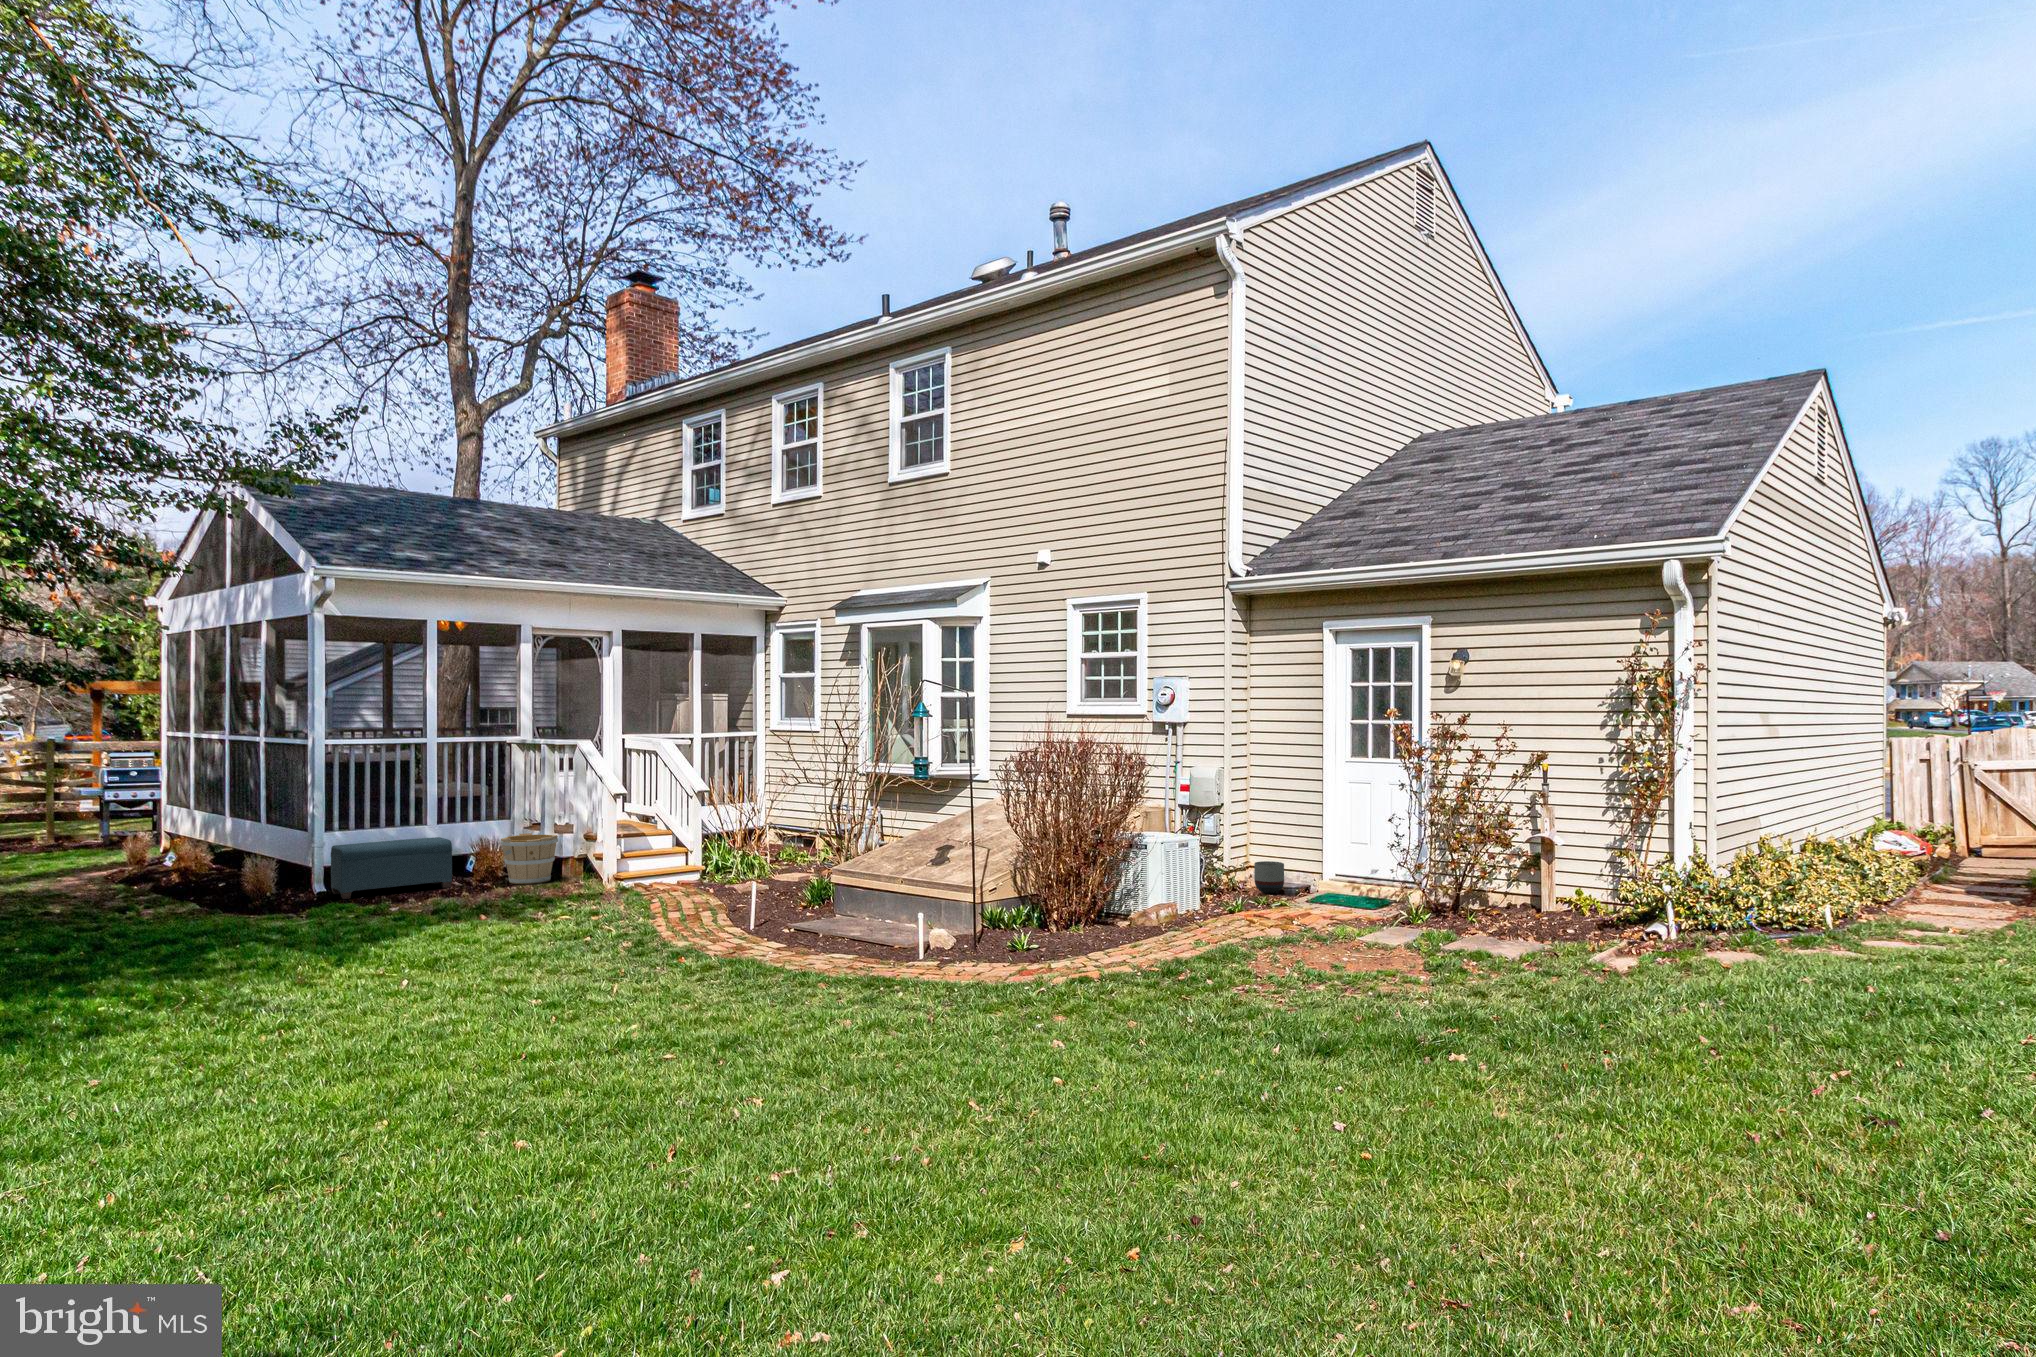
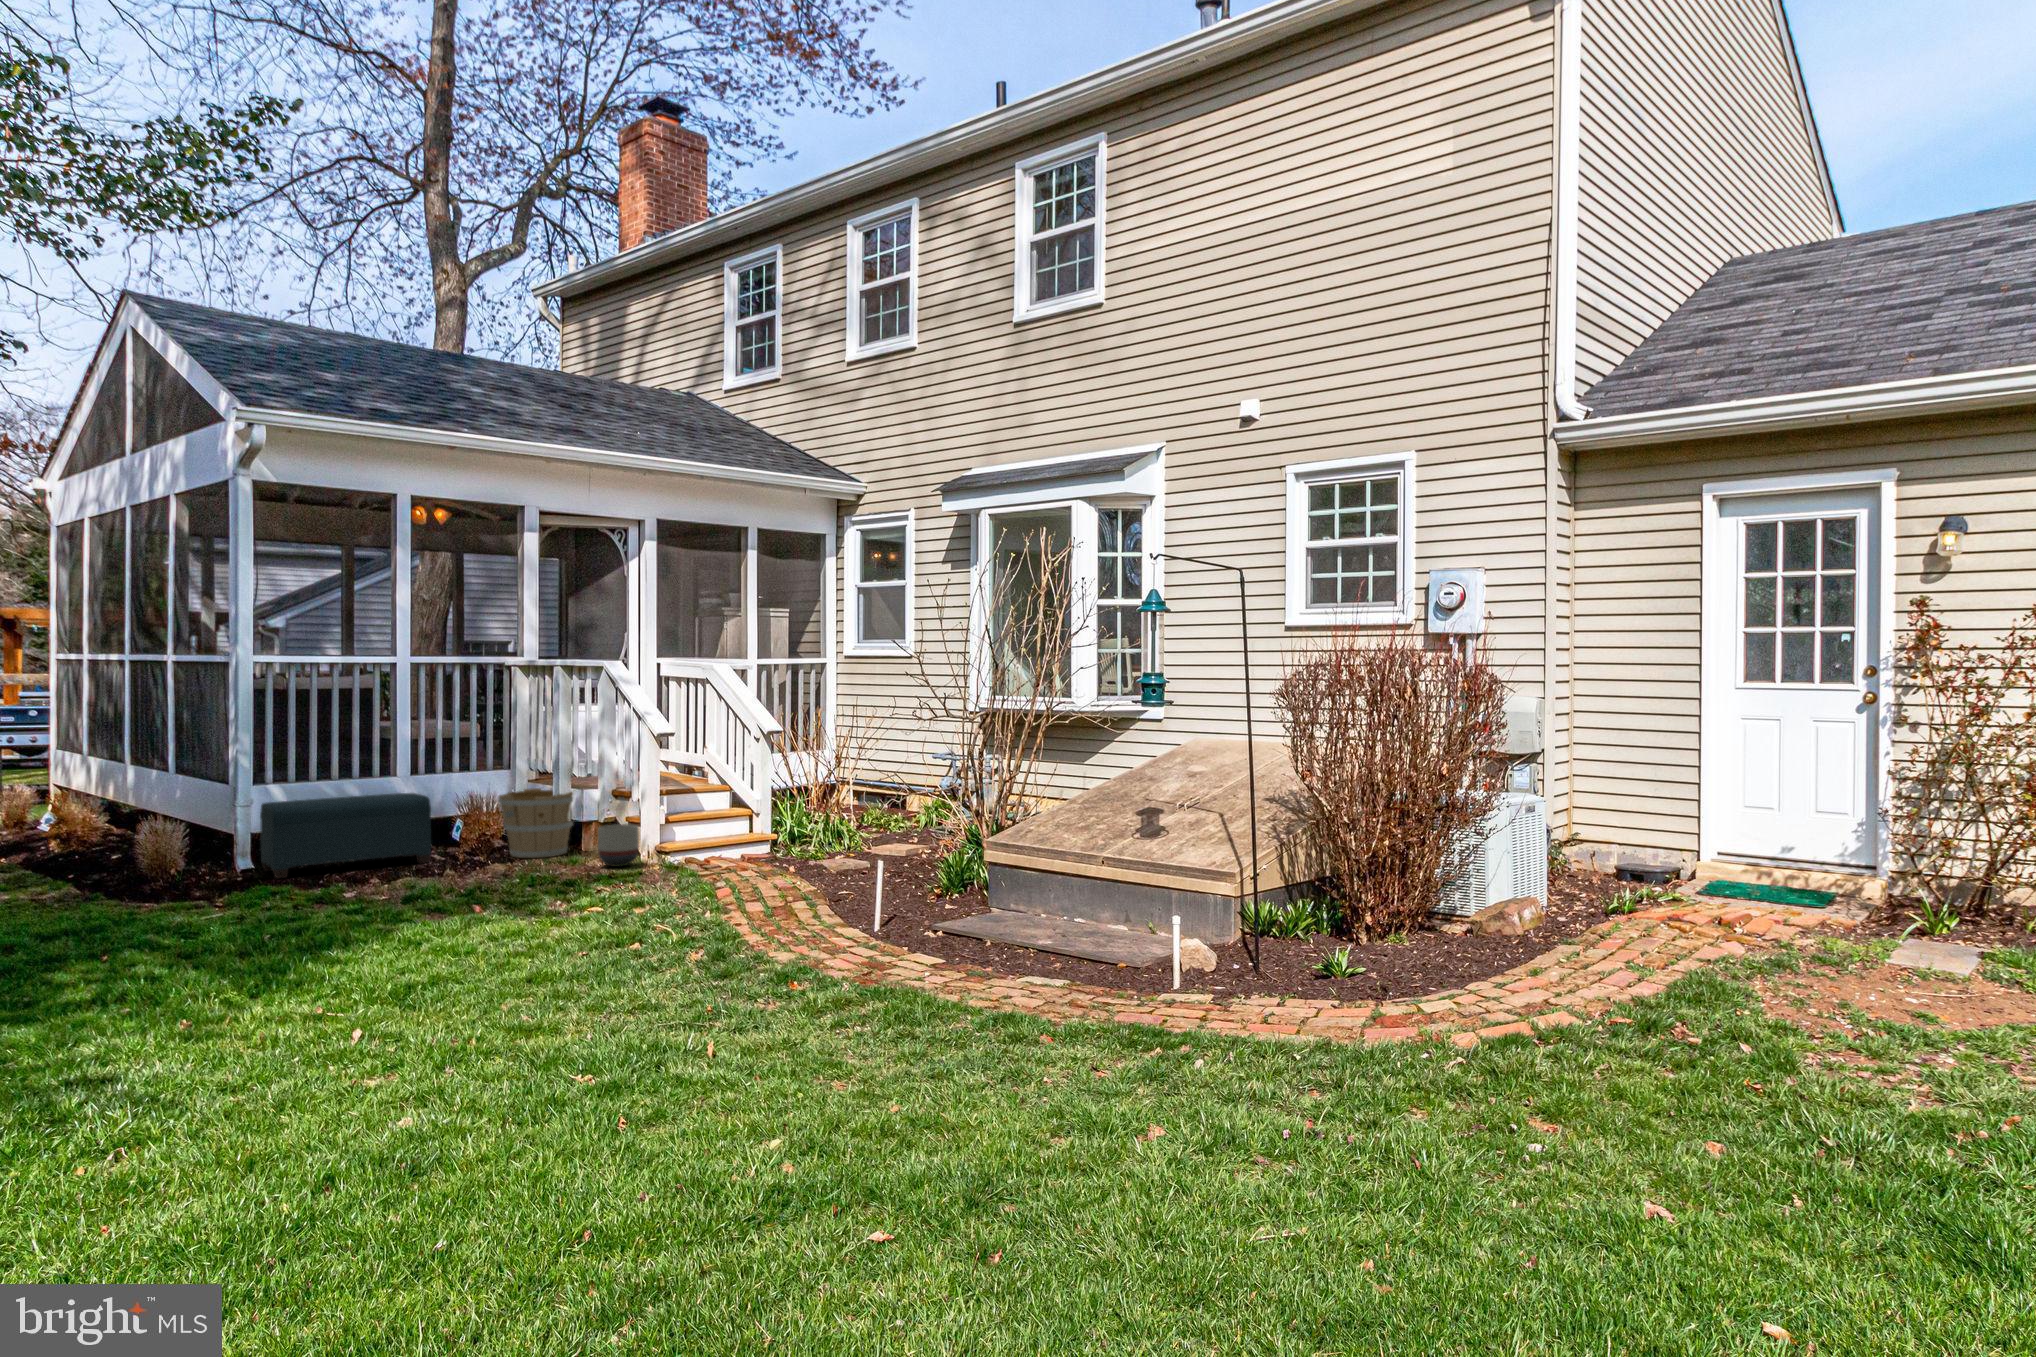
planter: present [1254,861,1284,893] -> present [598,824,639,867]

